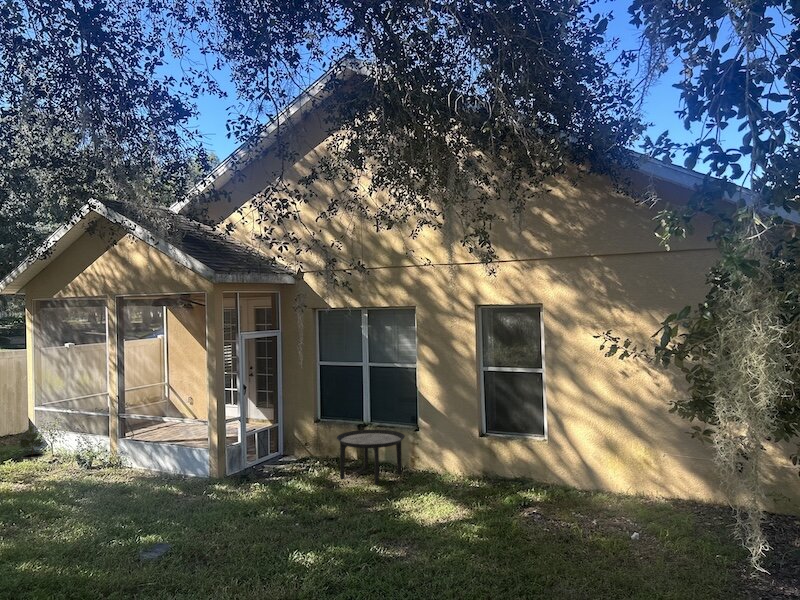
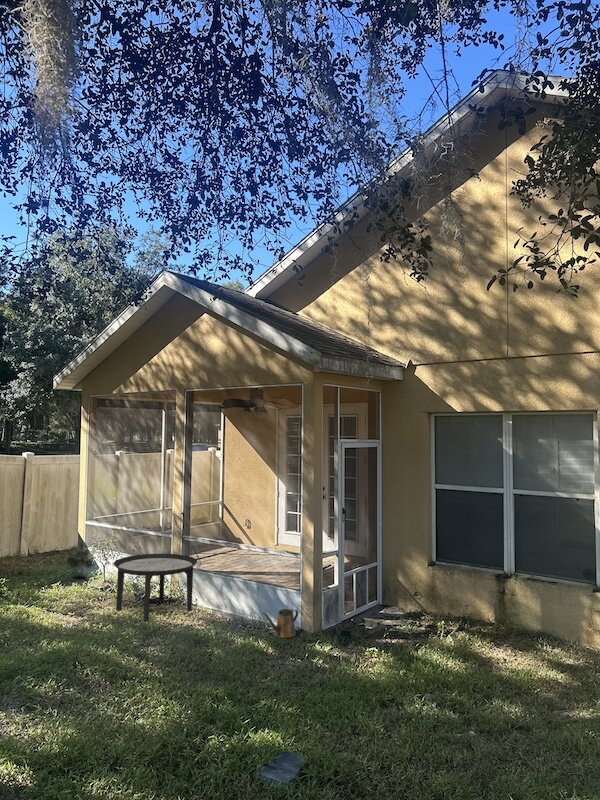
round table: present [337,429,405,485] -> present [113,554,197,622]
watering can: none [176,462,207,484] -> present [263,609,298,639]

